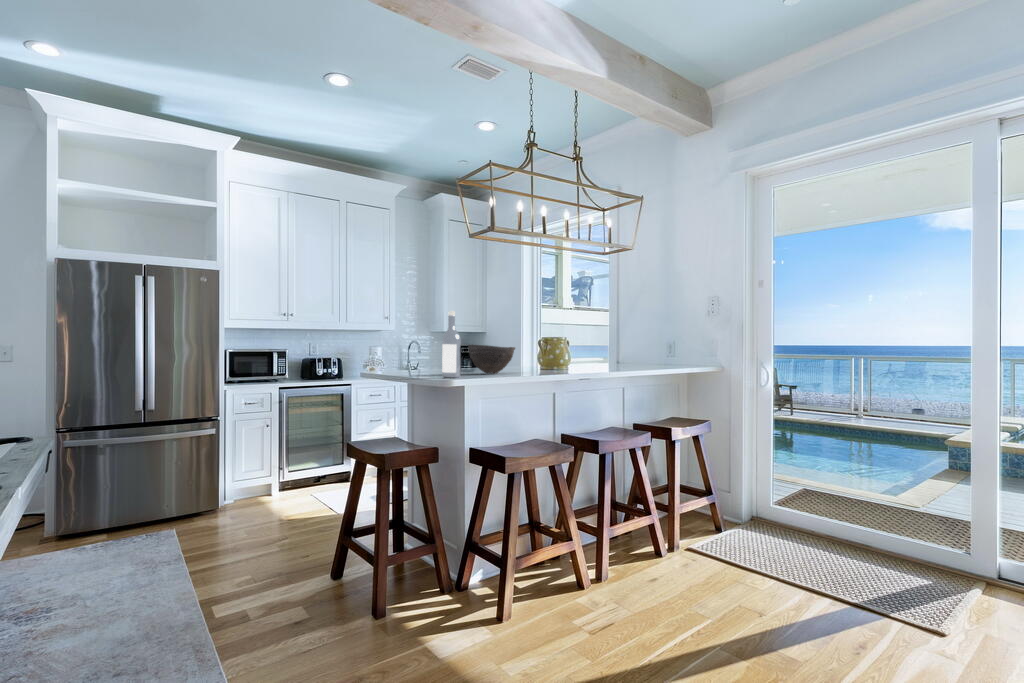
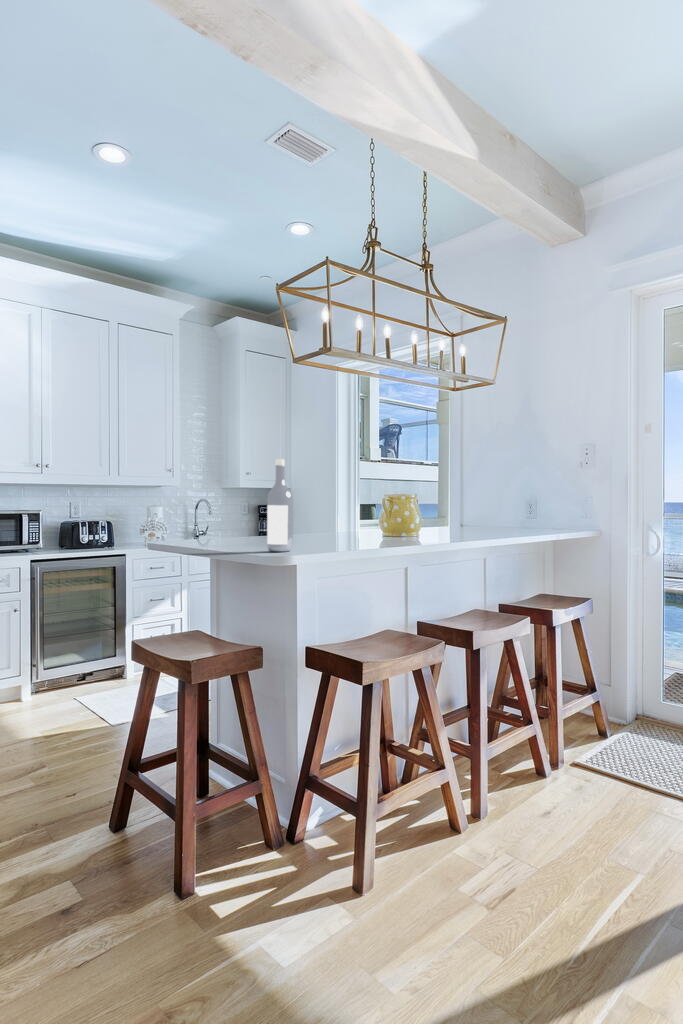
bowl: present [468,345,515,373] -> none [296,506,359,544]

